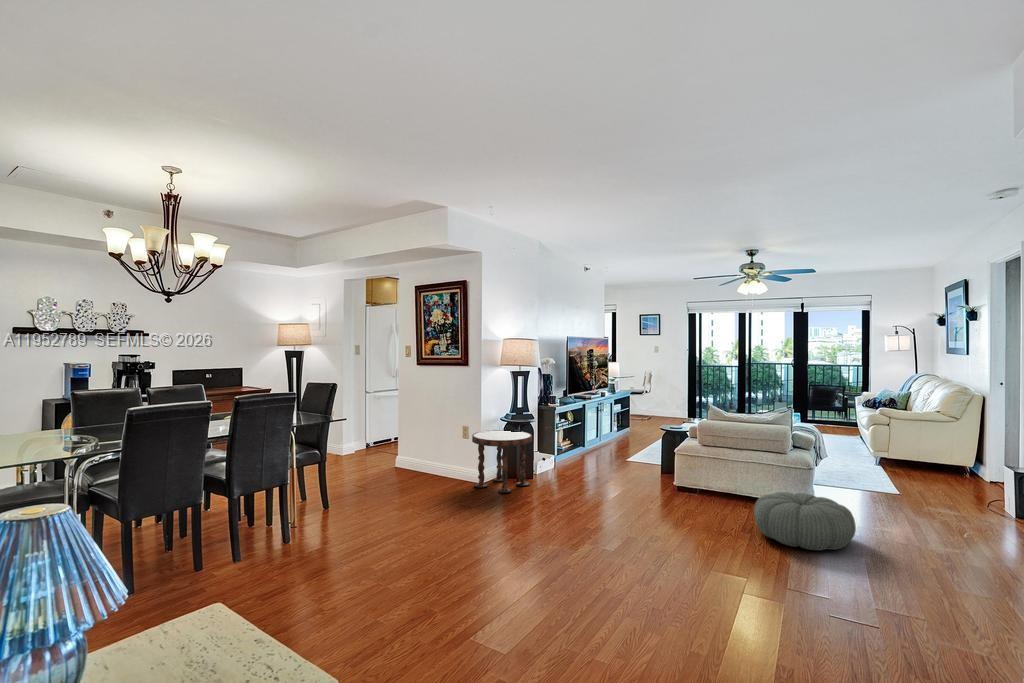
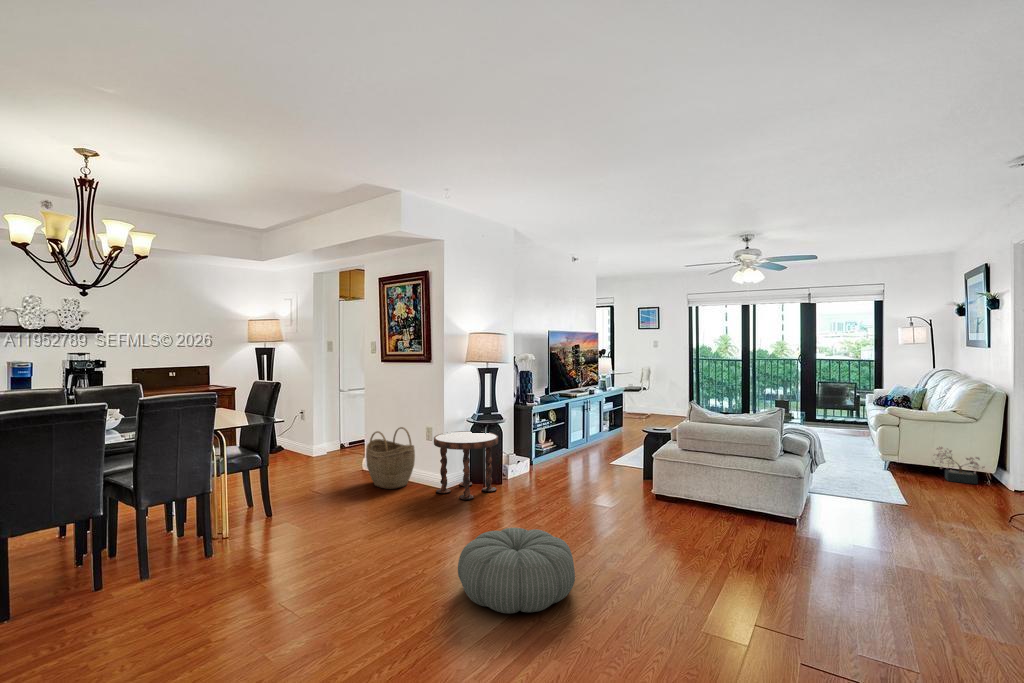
woven basket: none [405,426,451,484] -> present [366,427,415,489]
decorative plant: none [920,444,966,478] -> present [933,447,985,484]
pouf: present [754,492,856,551] -> present [458,528,575,613]

